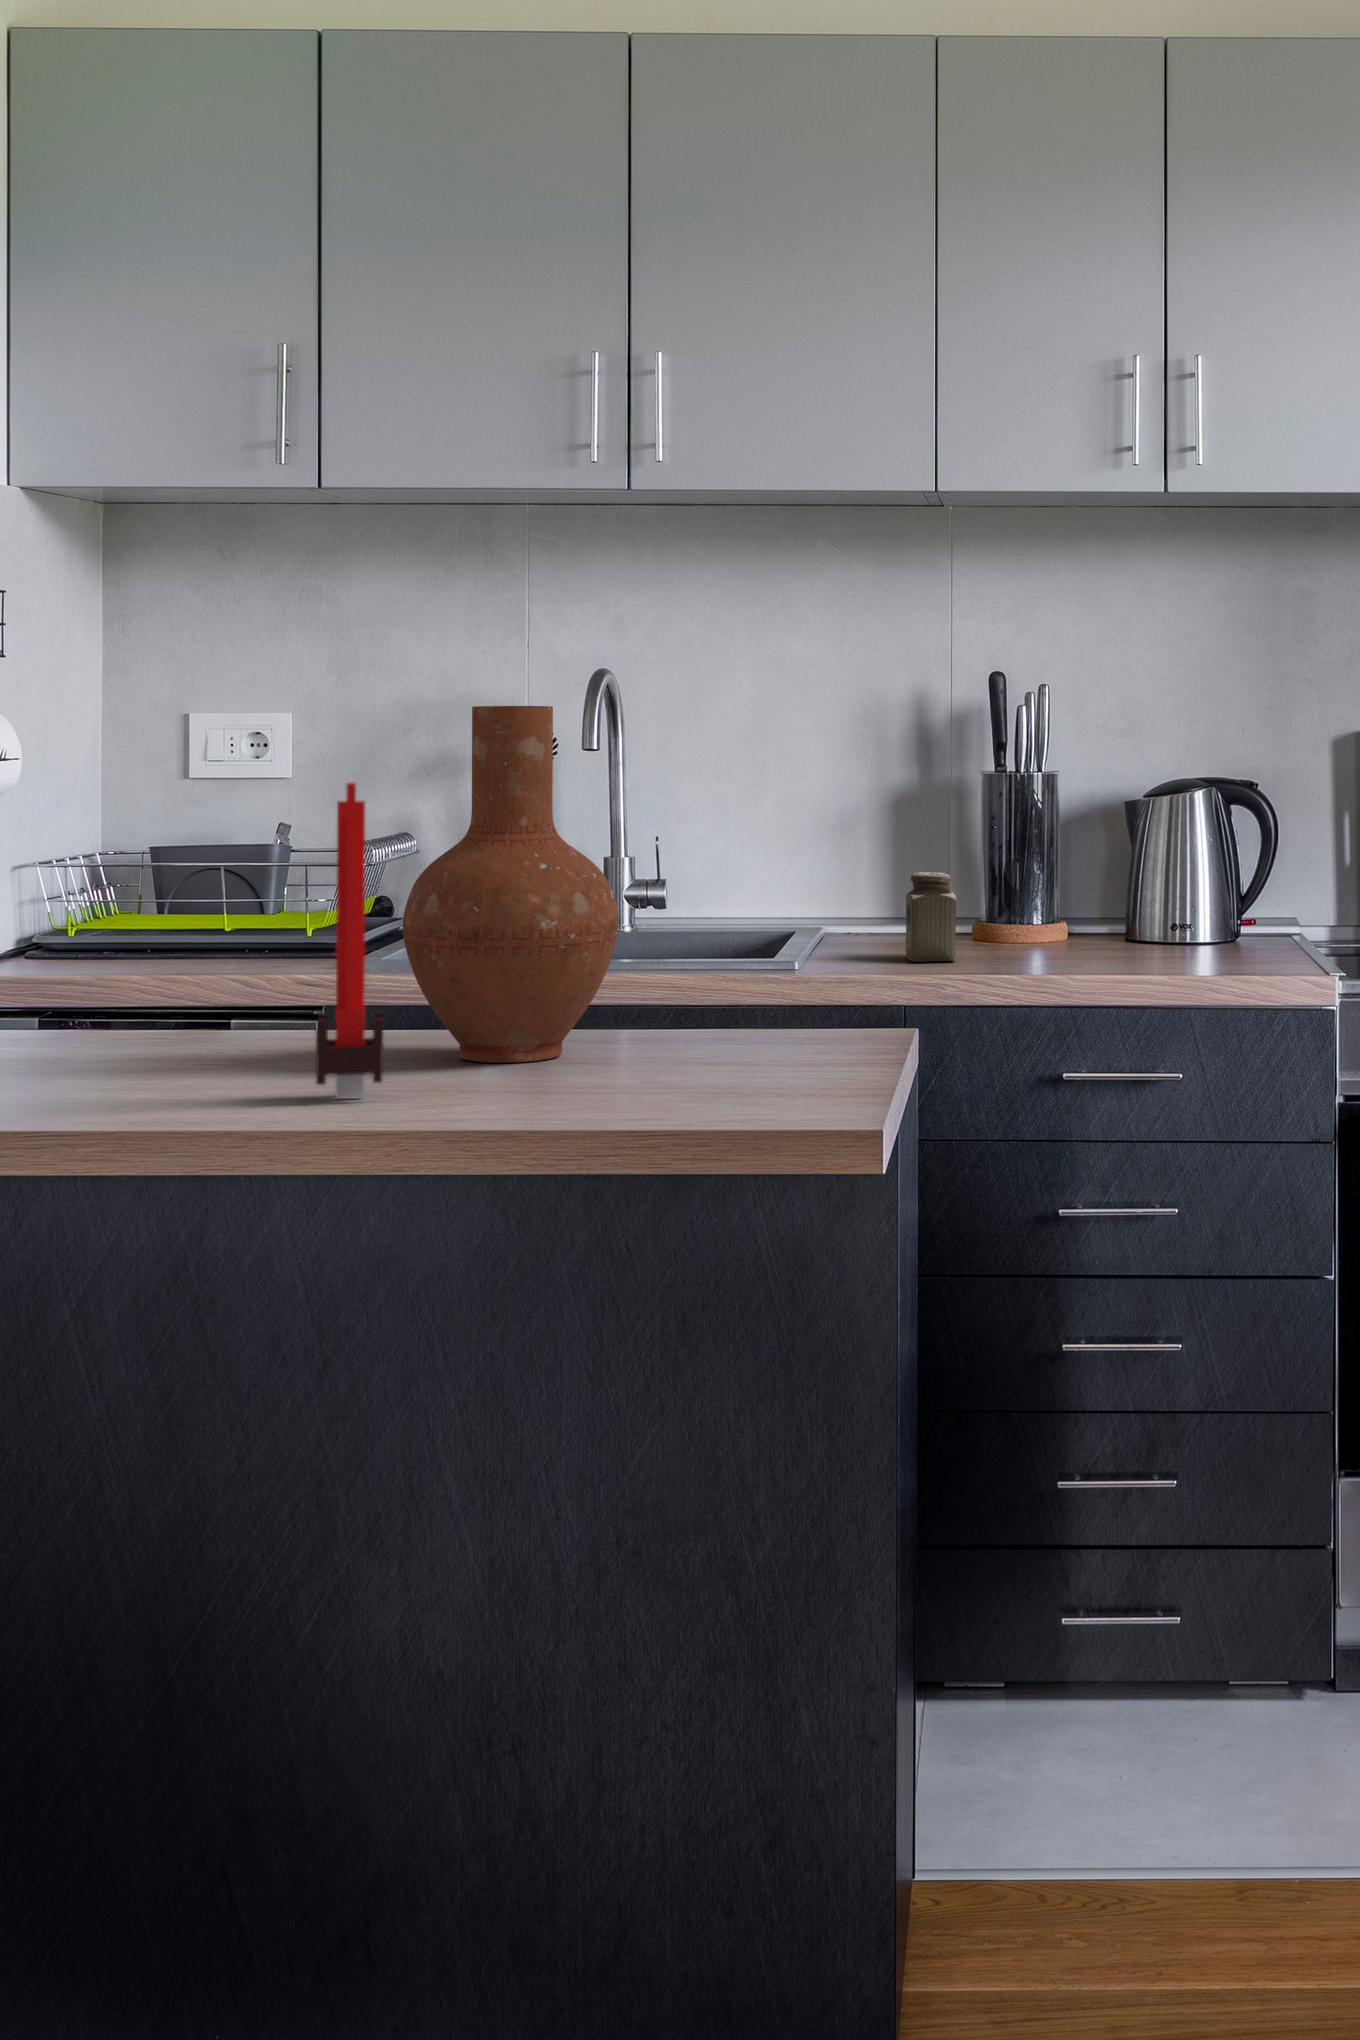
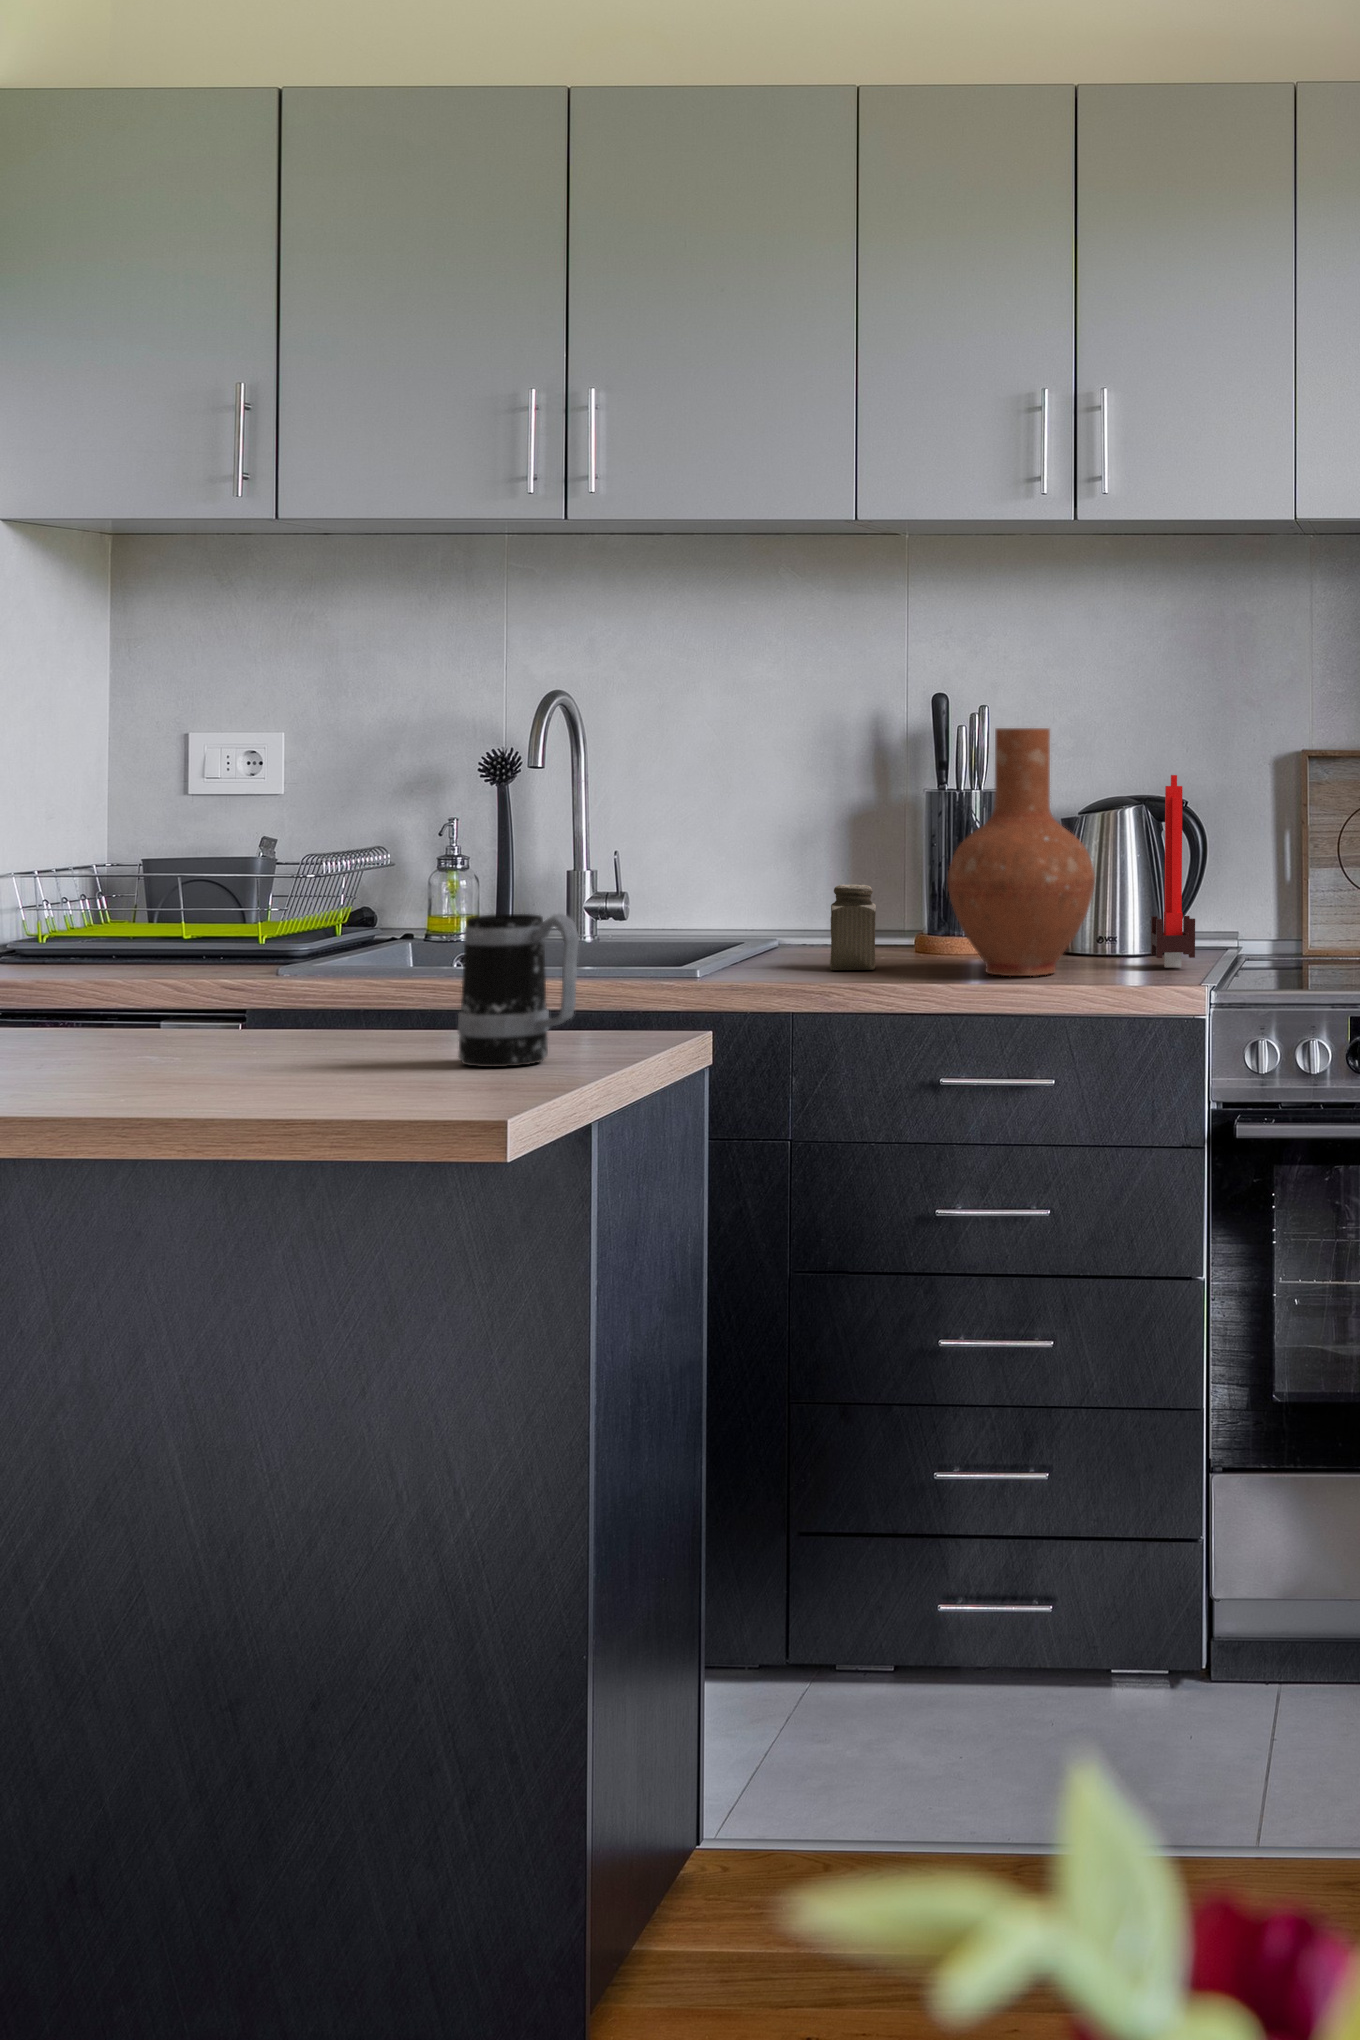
vase: present [403,706,619,1063] -> present [948,728,1095,976]
candle: present [316,783,383,1098] -> present [1151,775,1195,967]
mug: none [694,916,823,1078] -> present [458,914,579,1067]

